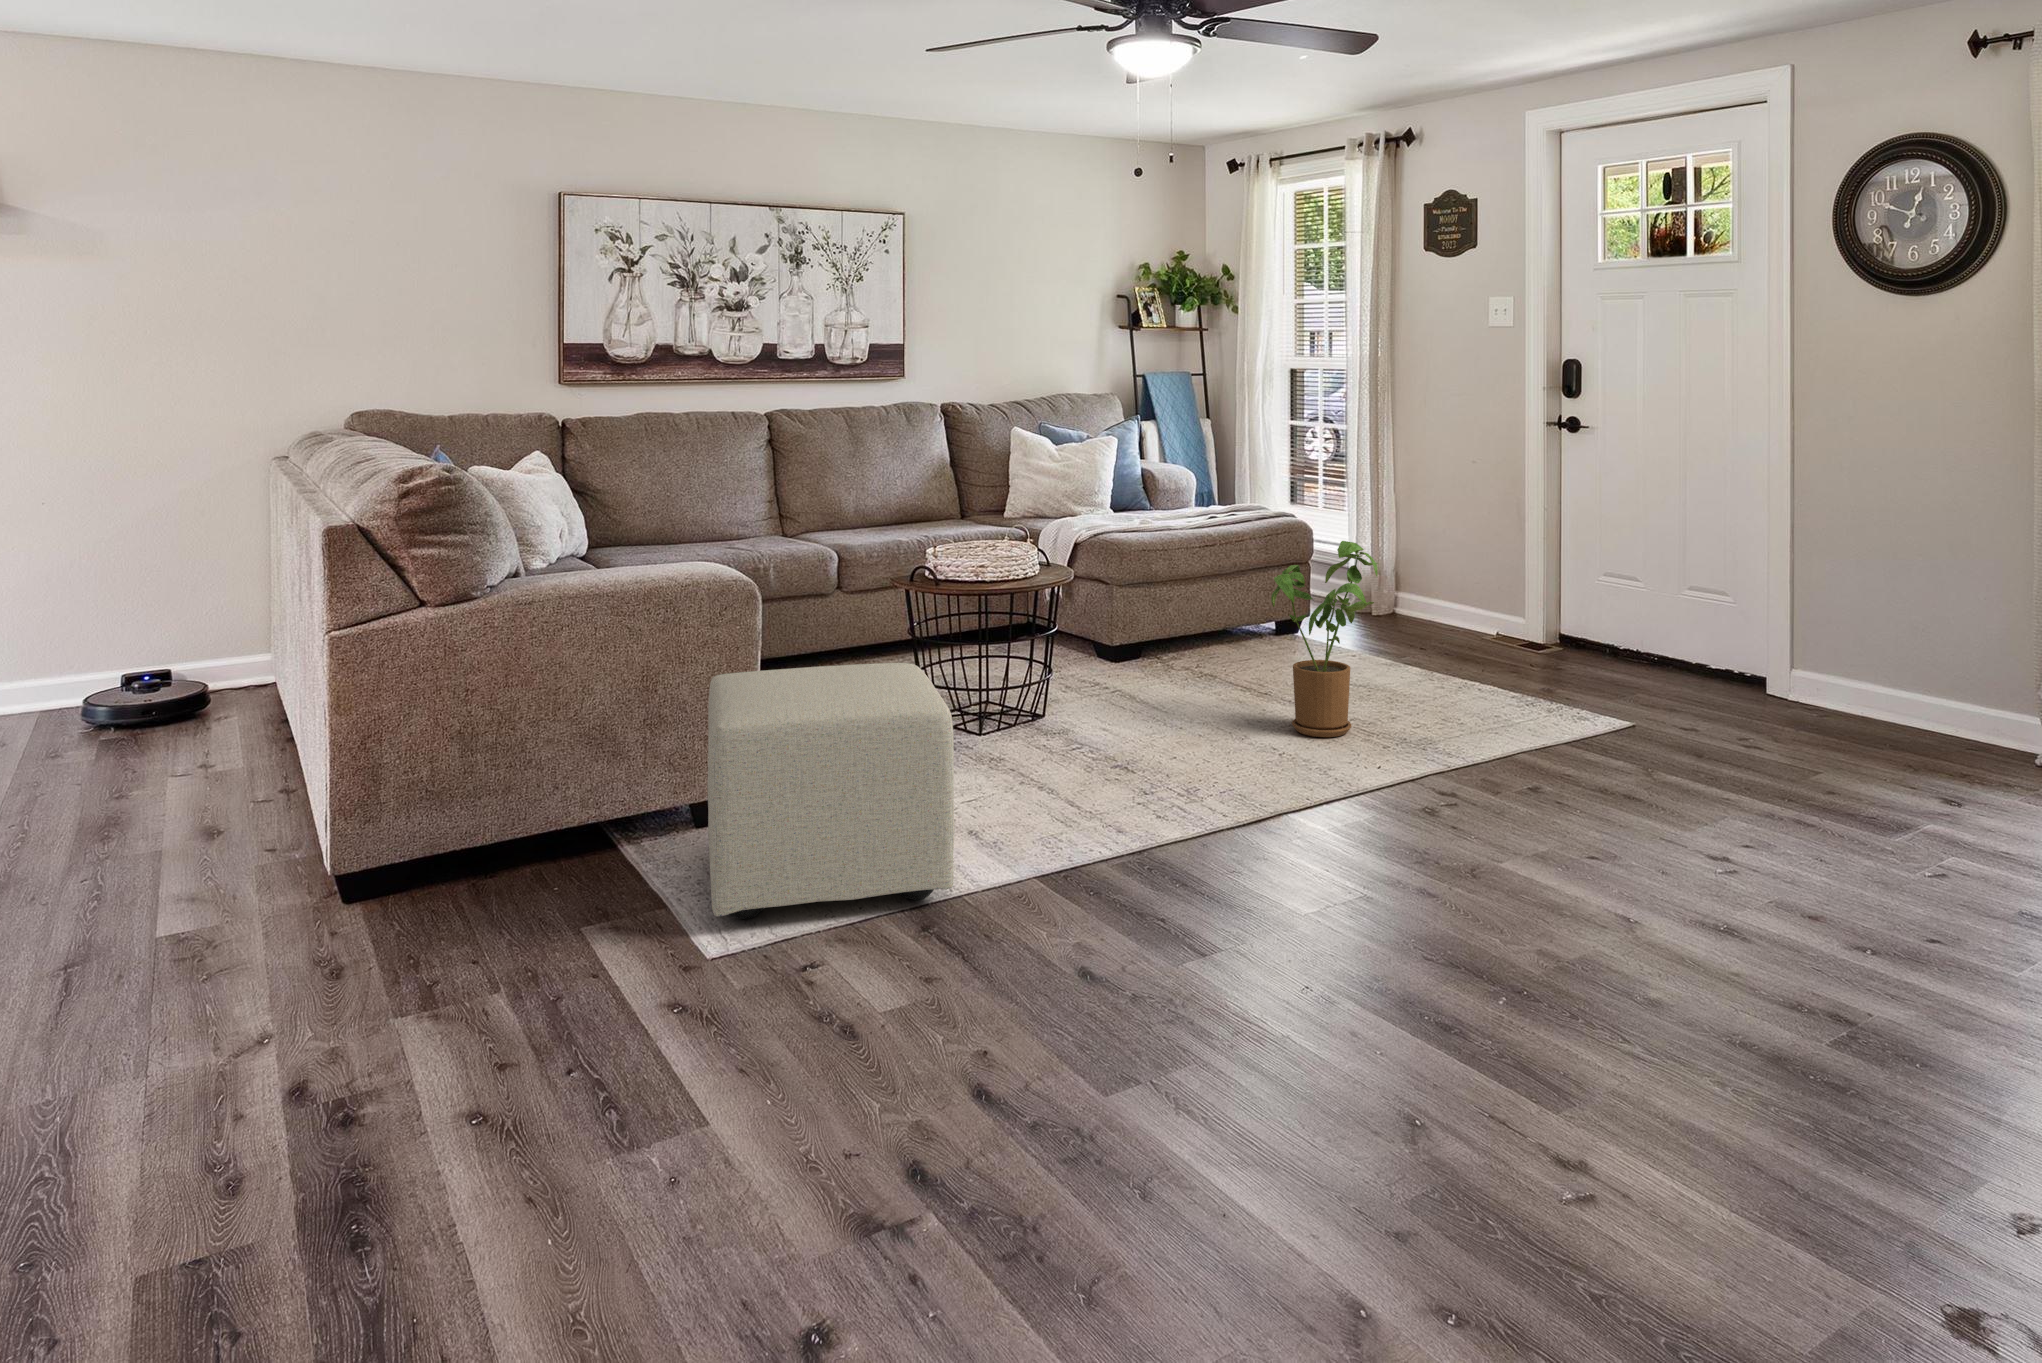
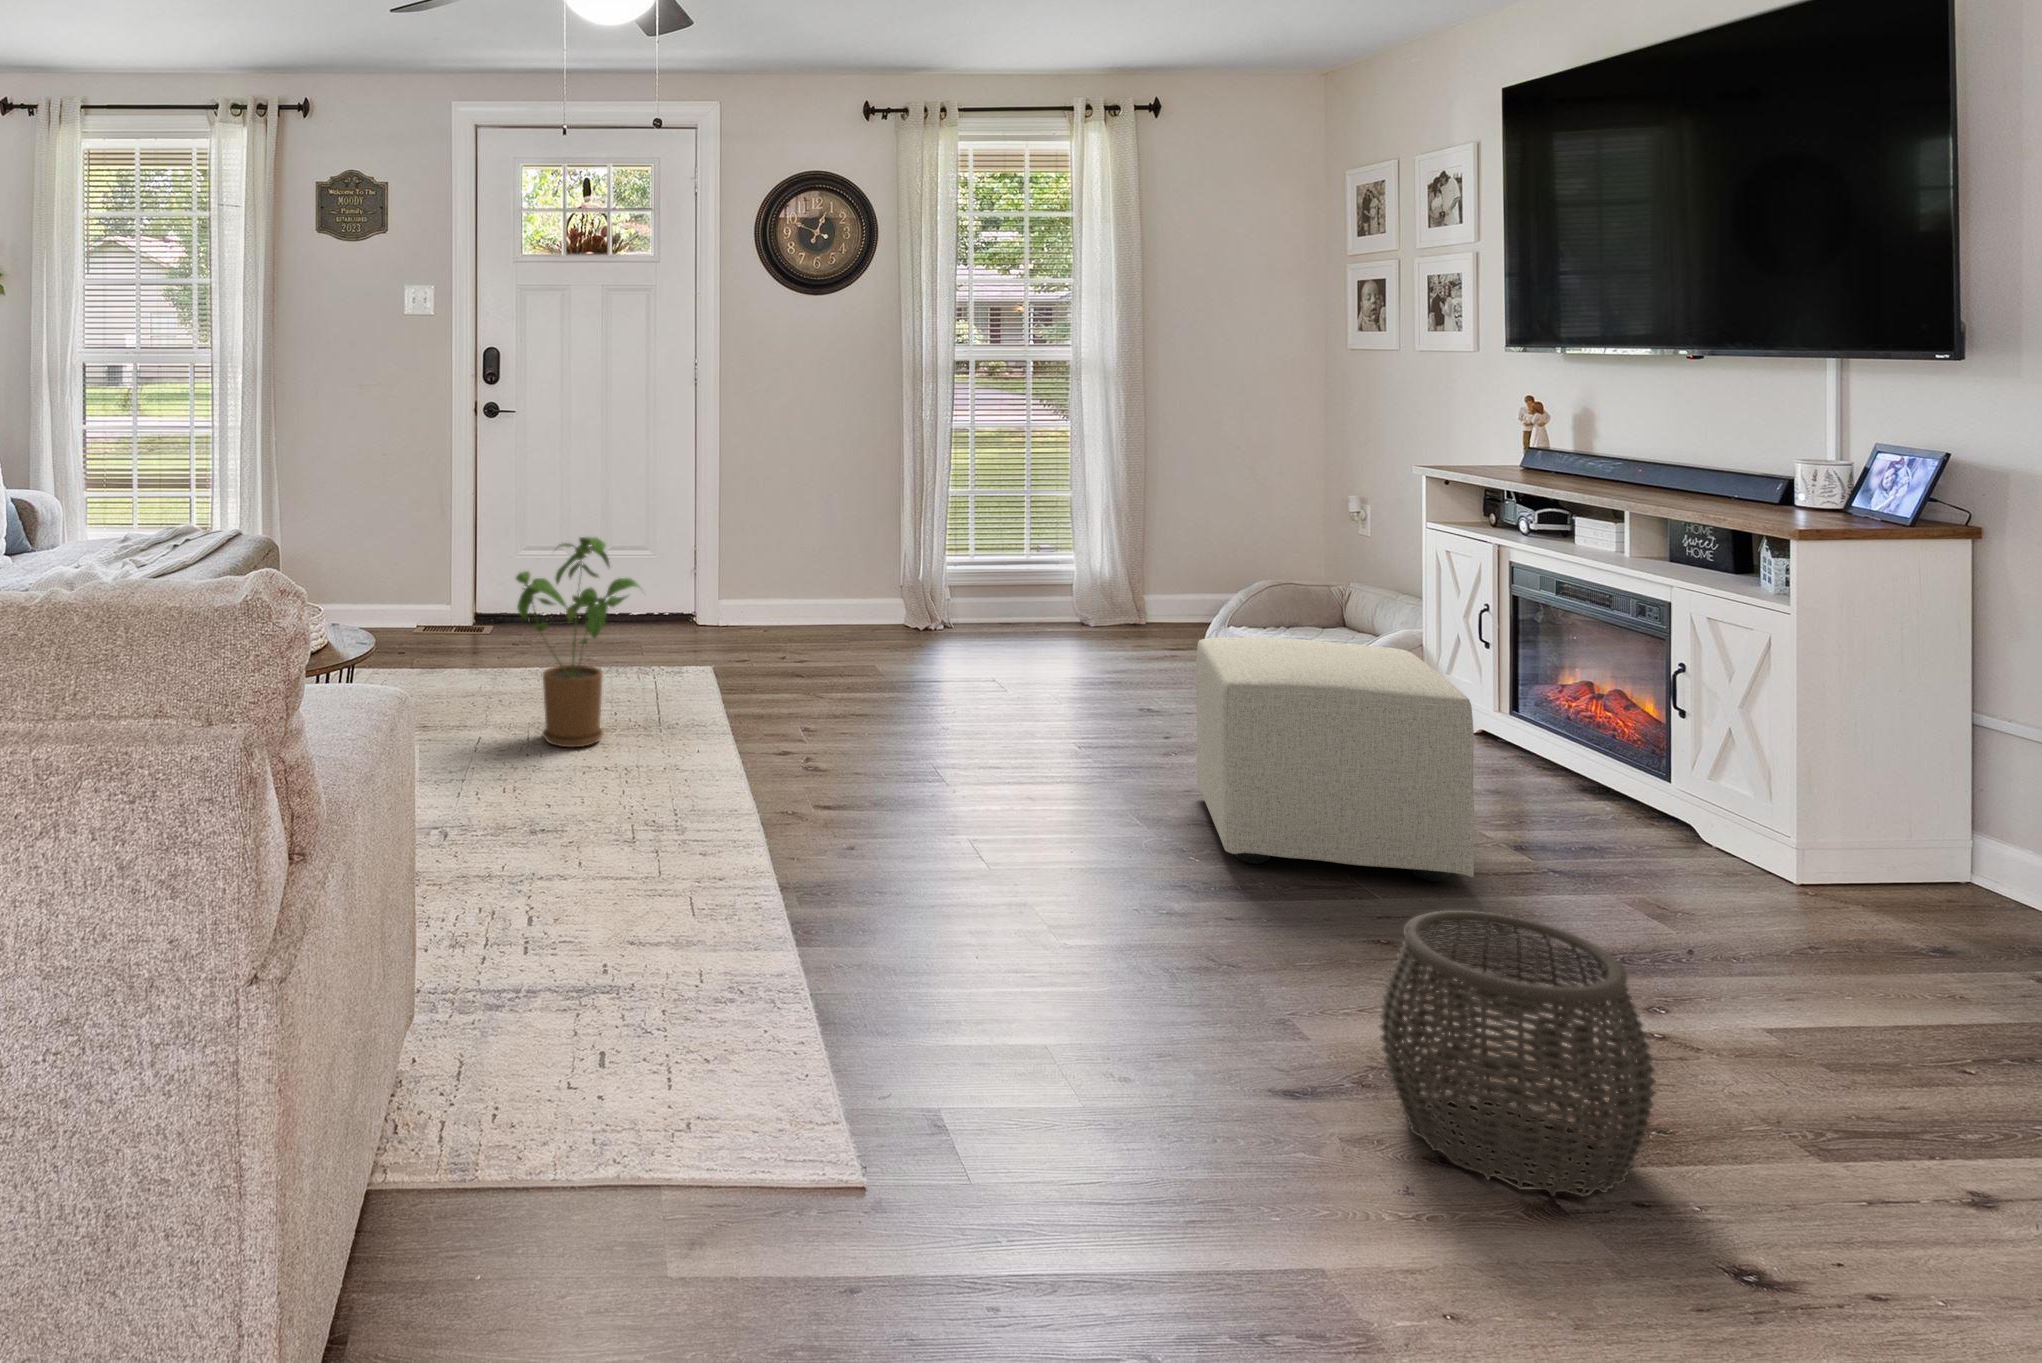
ottoman: present [707,663,955,919] -> present [1196,637,1475,881]
woven basket: none [863,939,1103,1240] -> present [1380,910,1656,1197]

